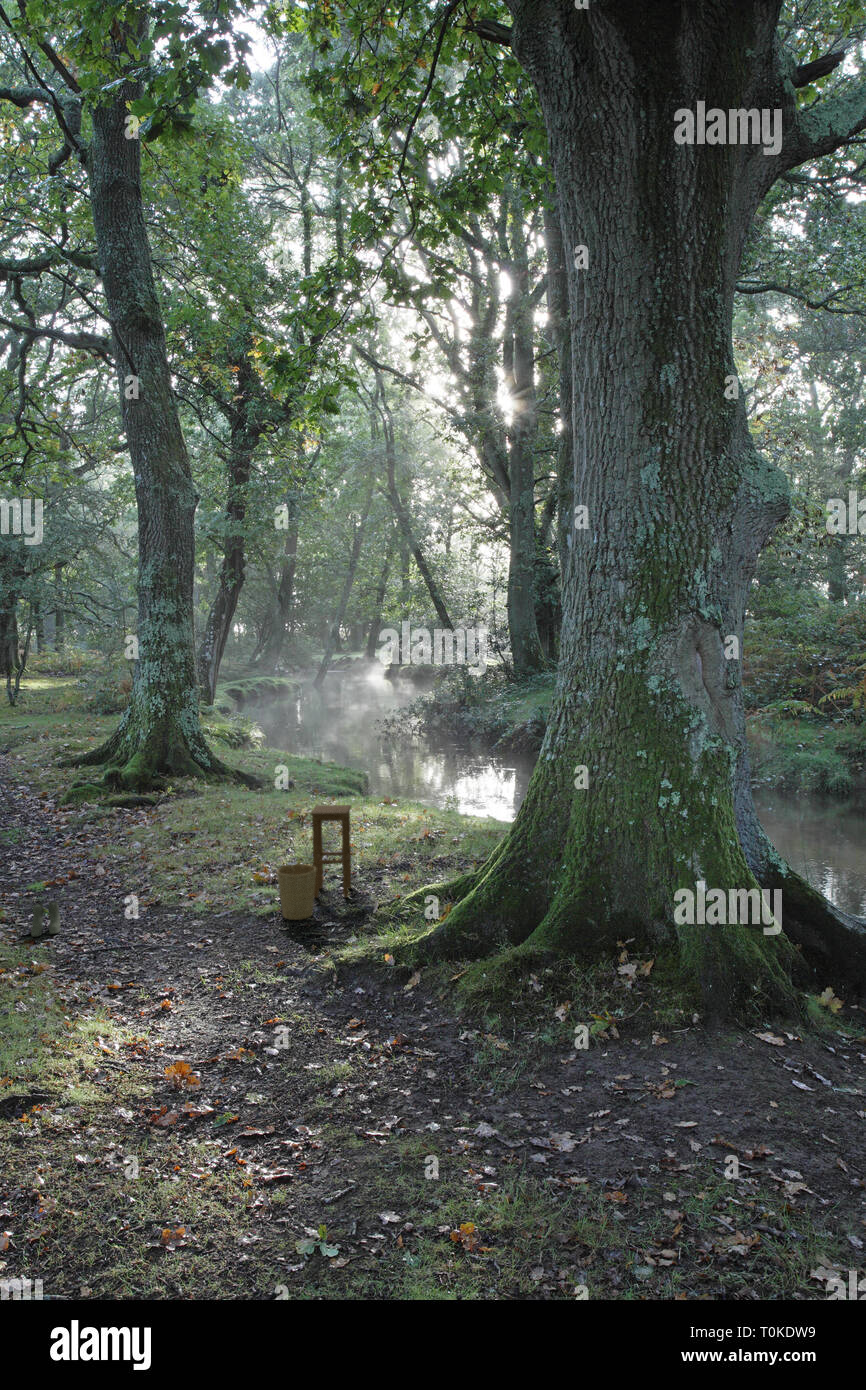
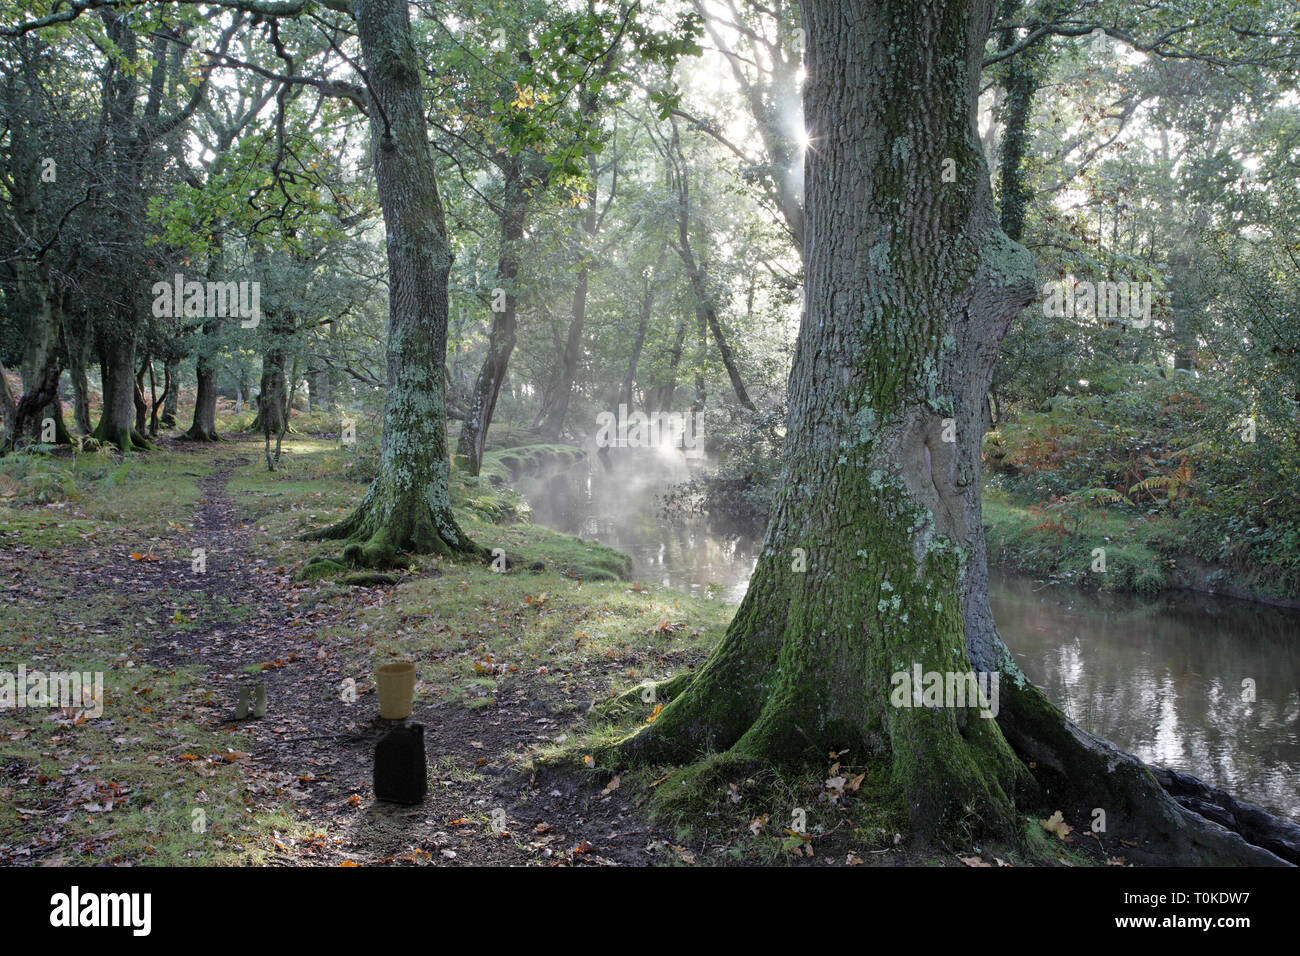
stool: present [310,805,351,898] -> none [527,597,571,693]
basket: present [276,863,316,920] -> present [375,656,417,719]
backpack: none [183,931,236,1007] -> present [373,722,428,803]

